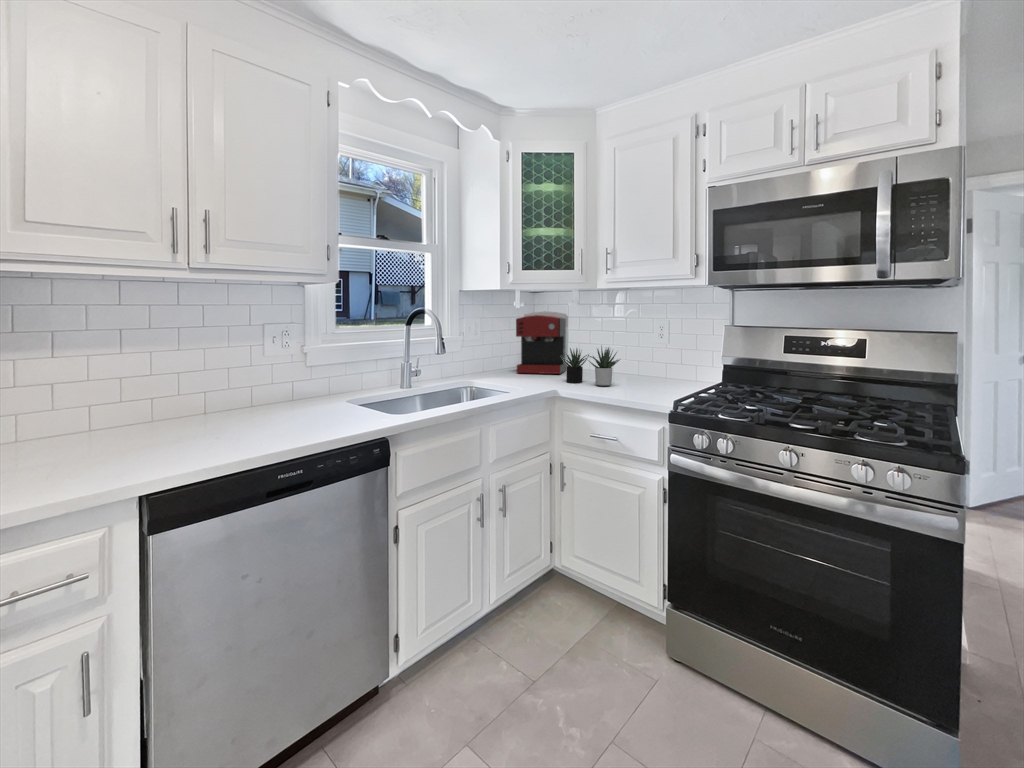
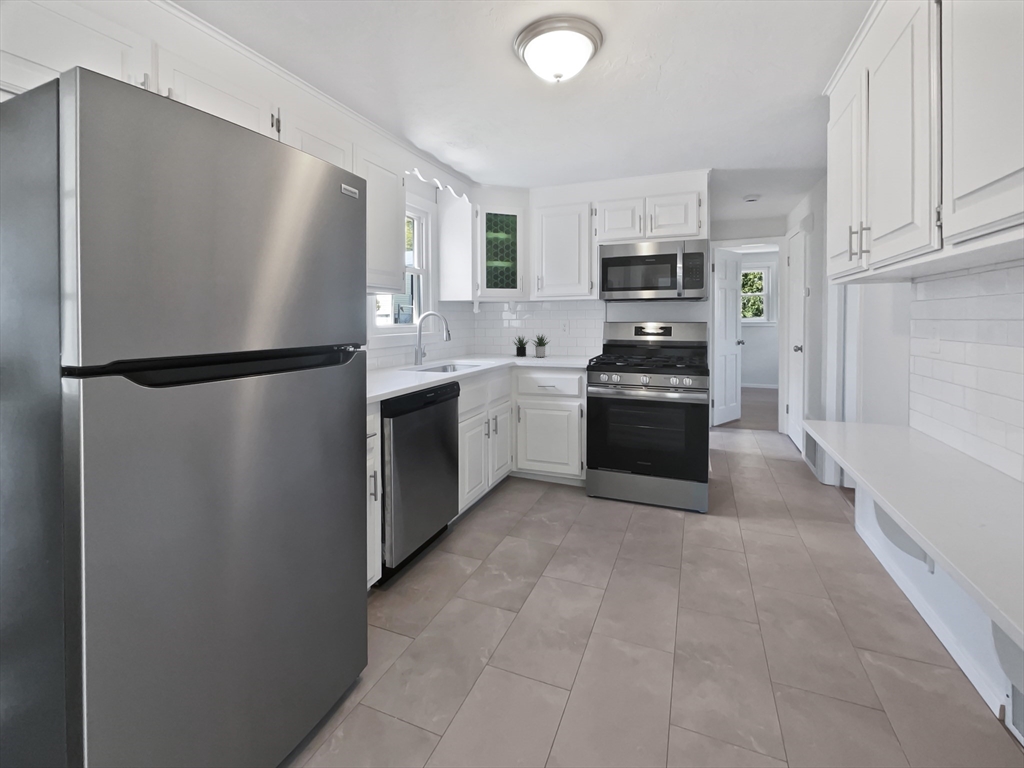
coffee maker: present [516,311,568,374] -> none [478,313,507,353]

